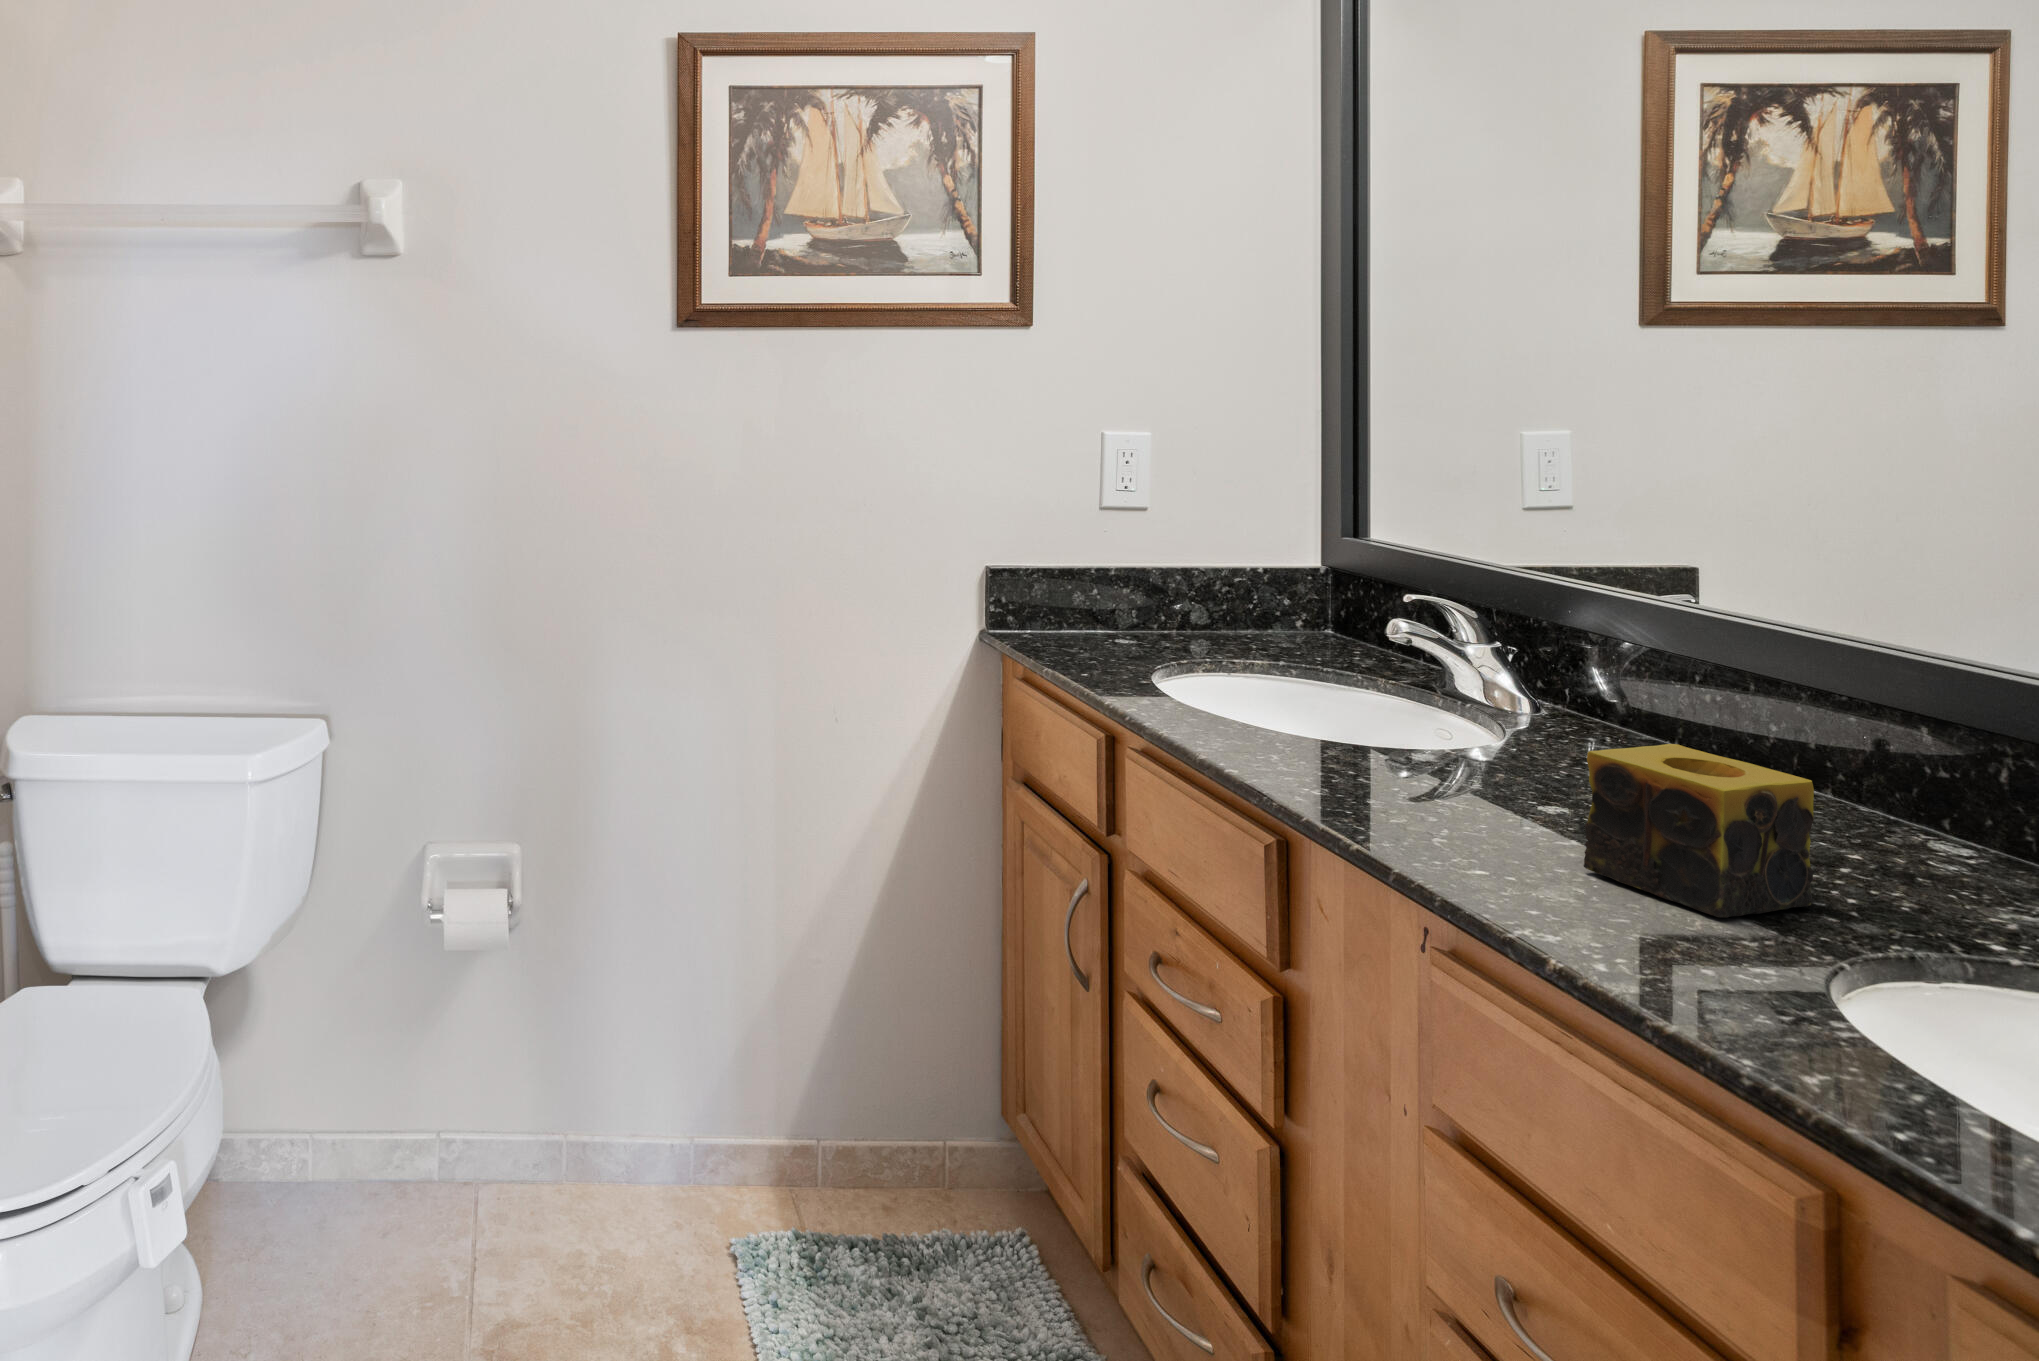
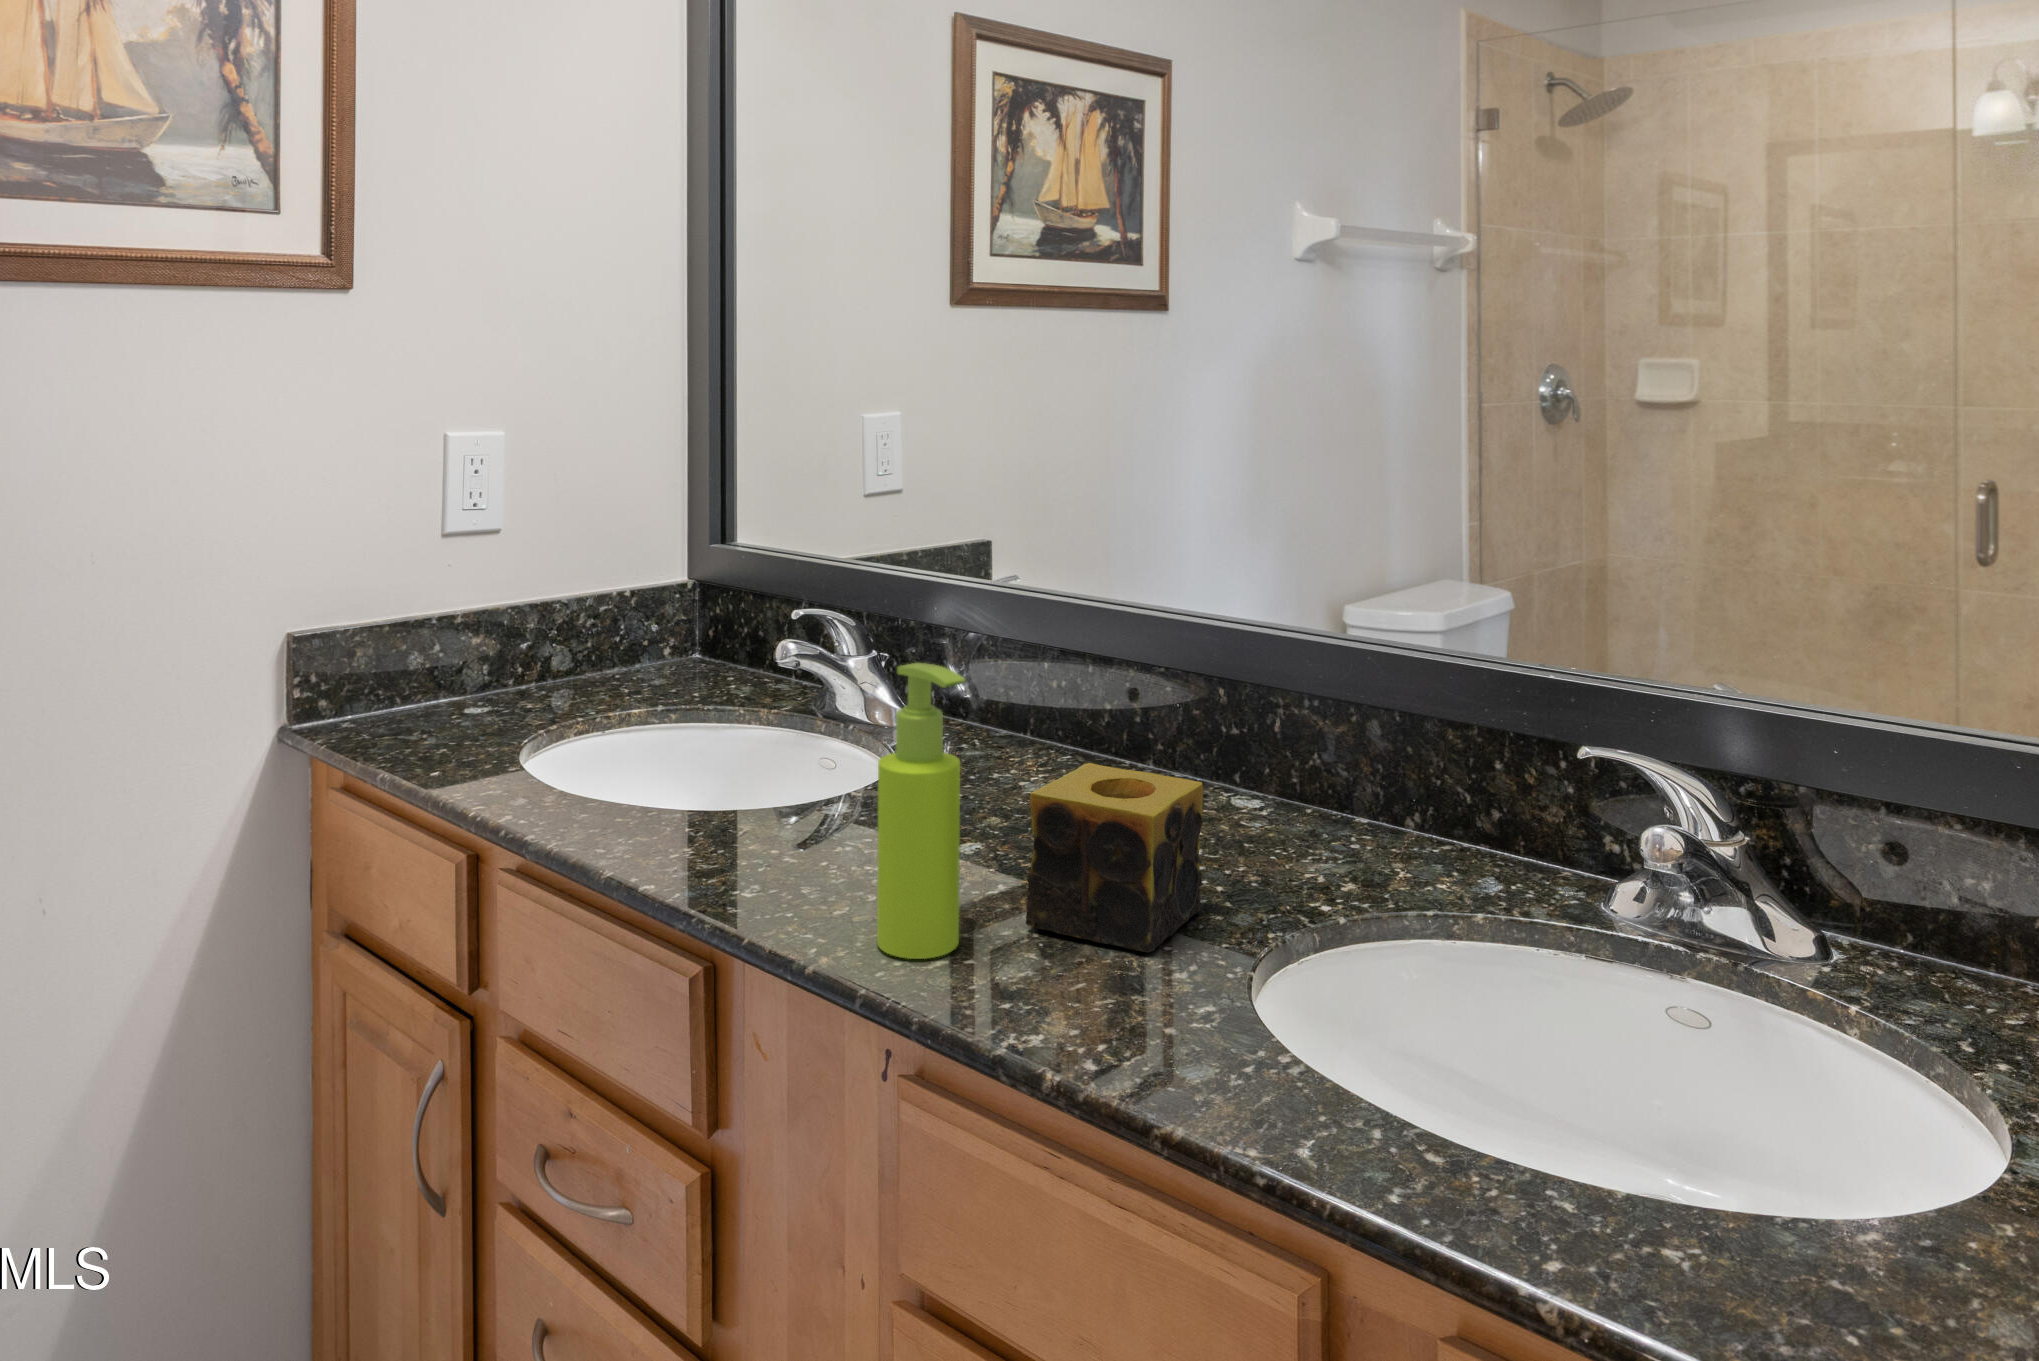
soap dispenser: none [1421,620,1505,867] -> present [877,663,965,959]

